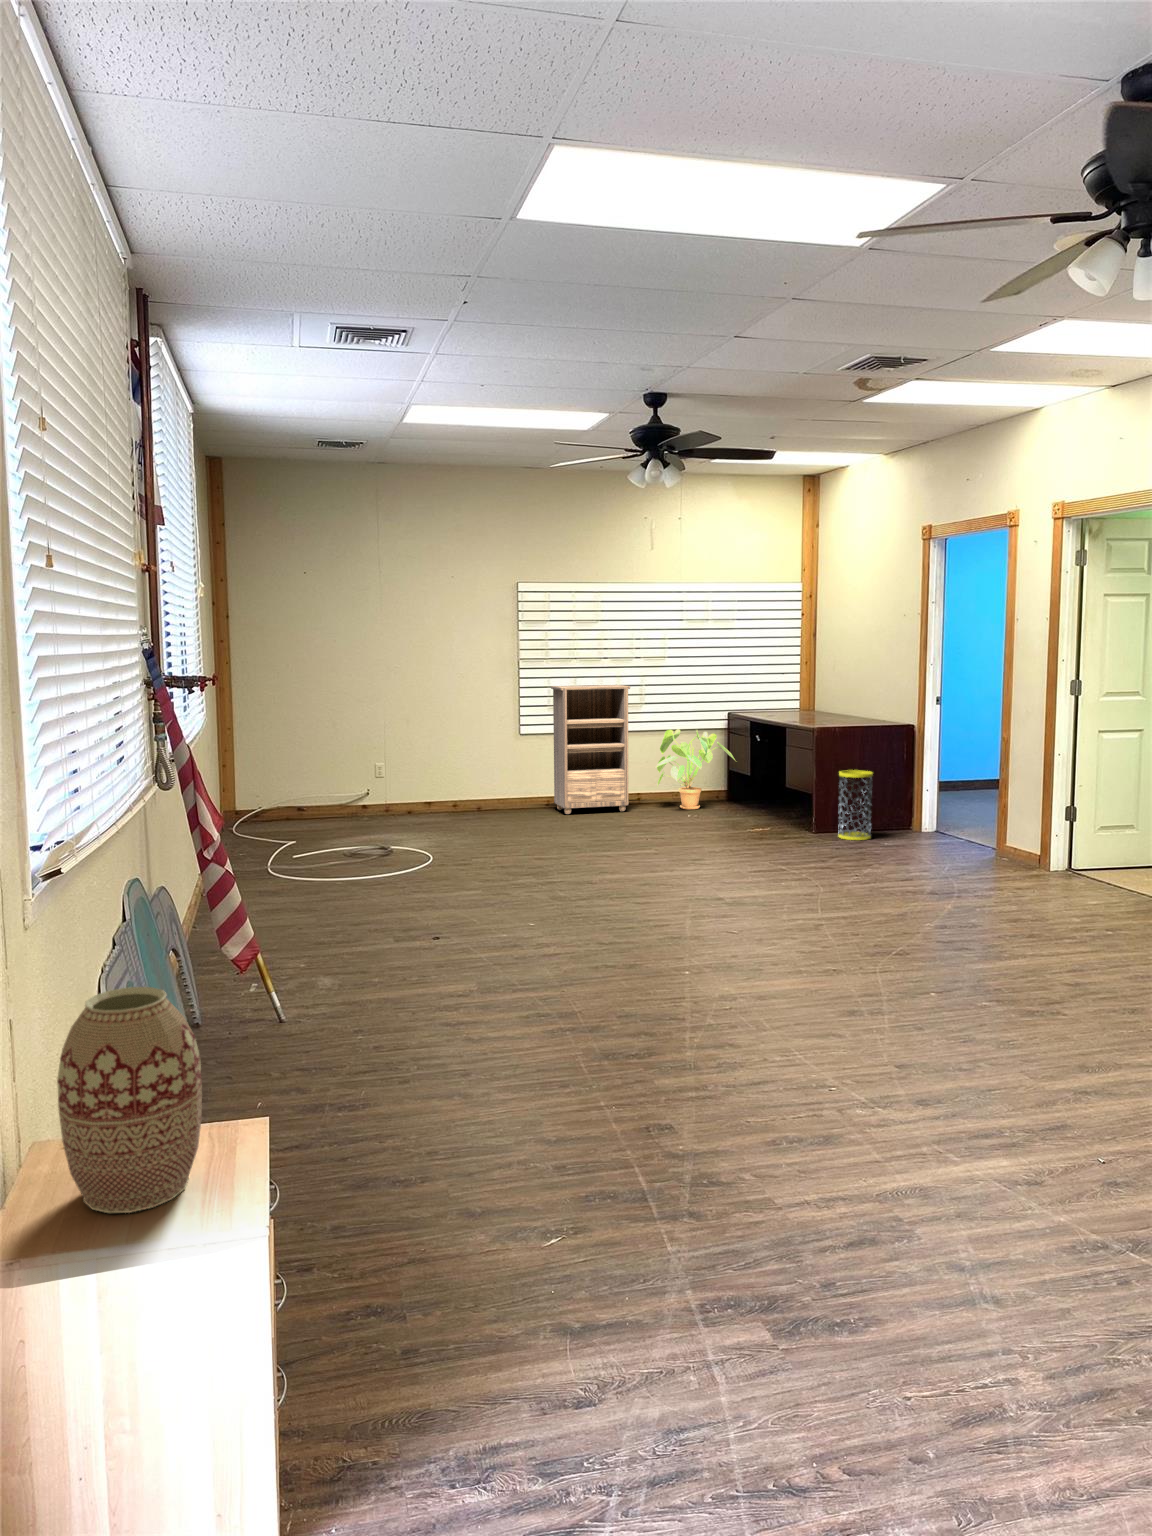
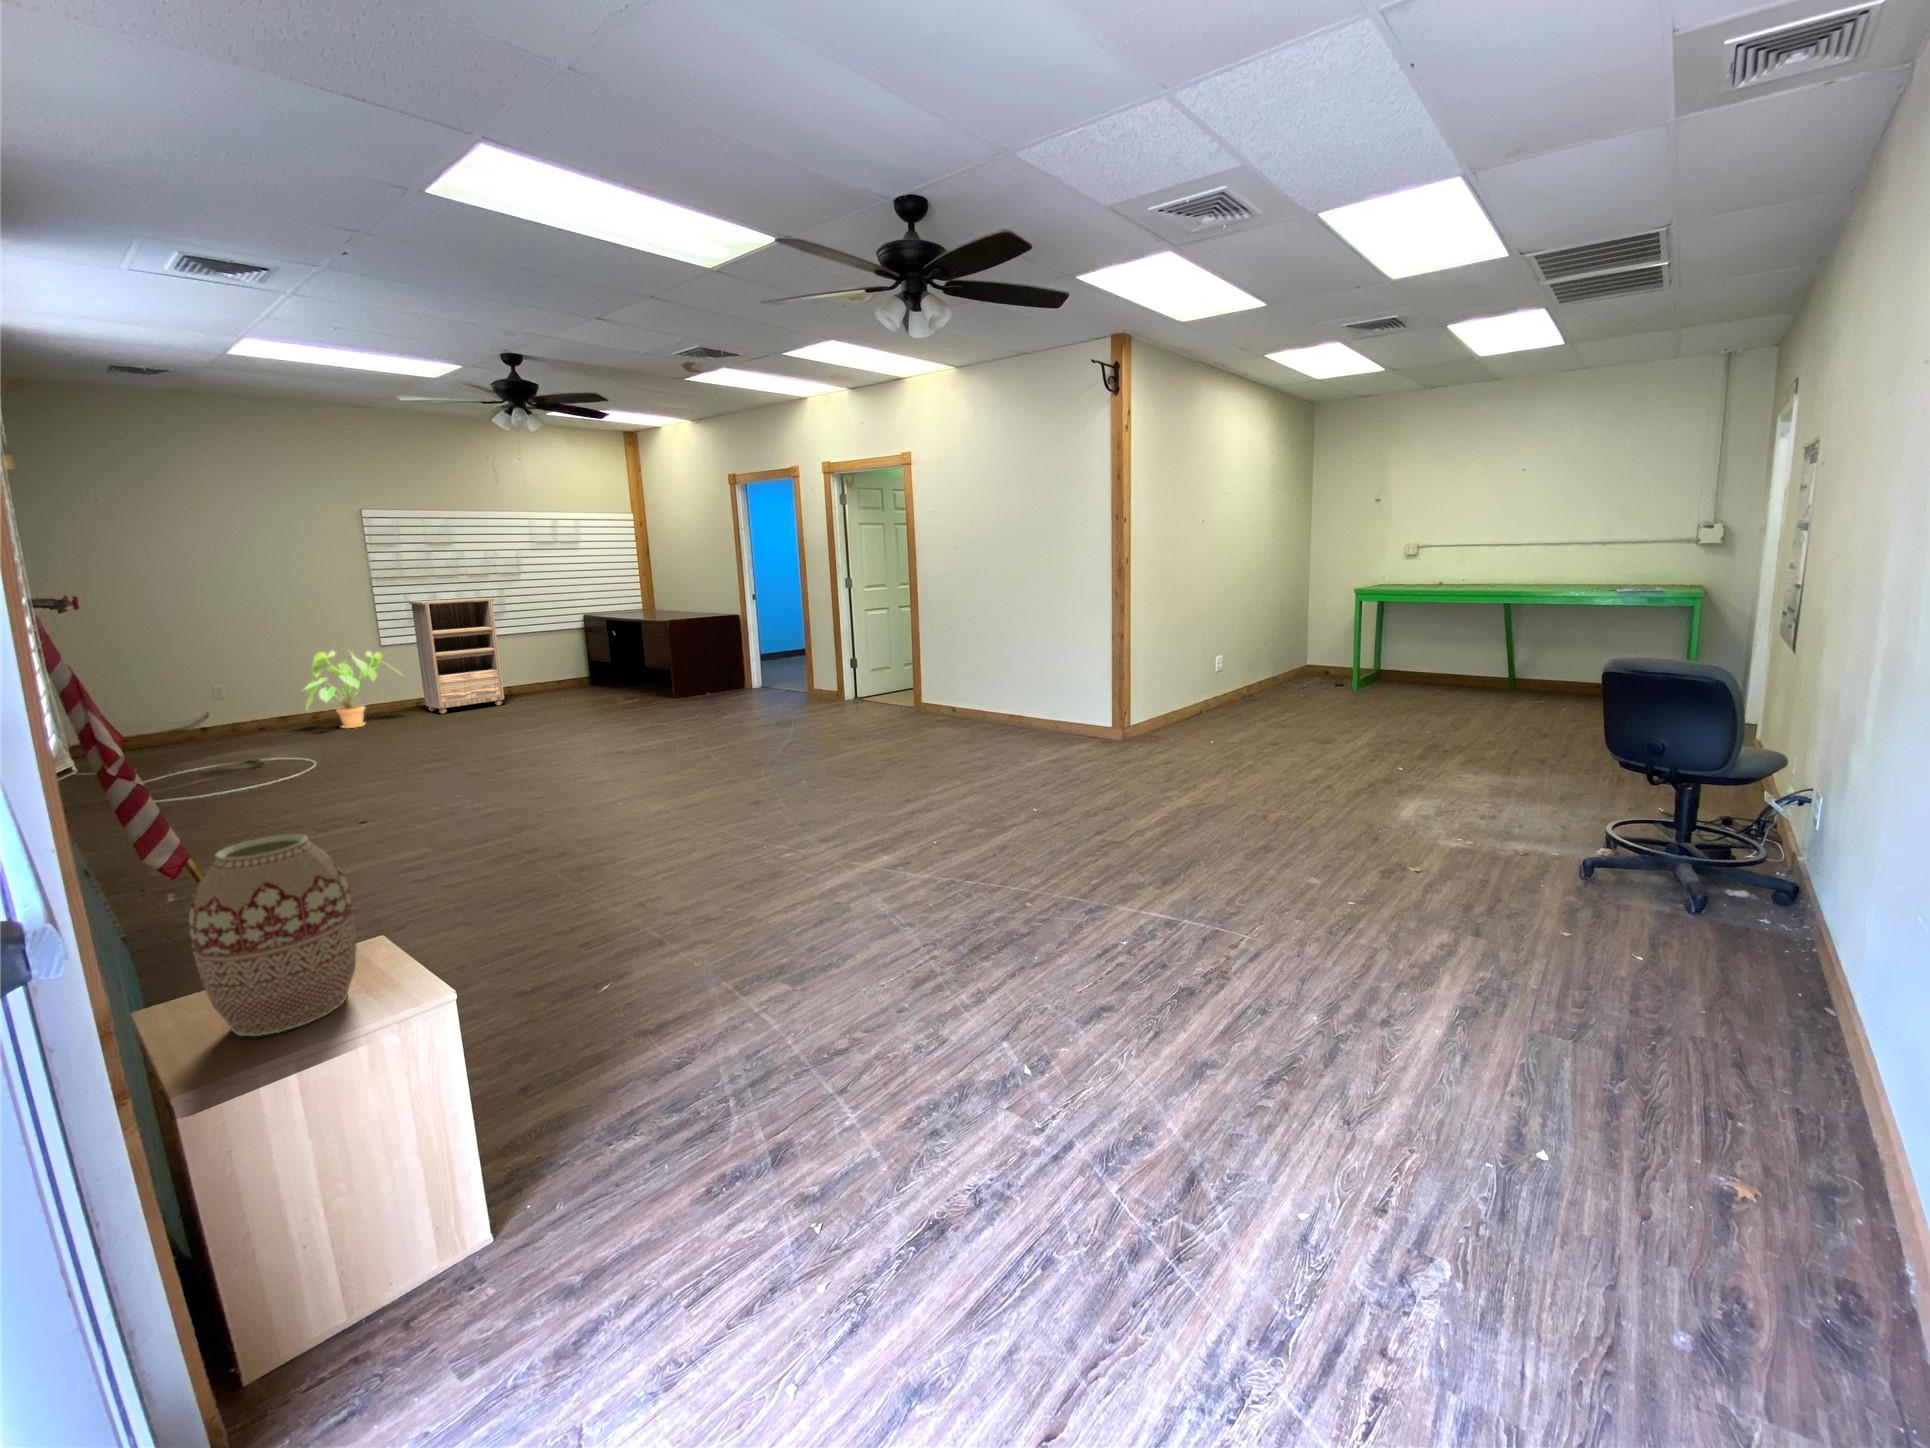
house plant: present [656,729,735,809] -> present [305,651,398,728]
trash can: present [838,770,873,840] -> none [692,651,721,702]

